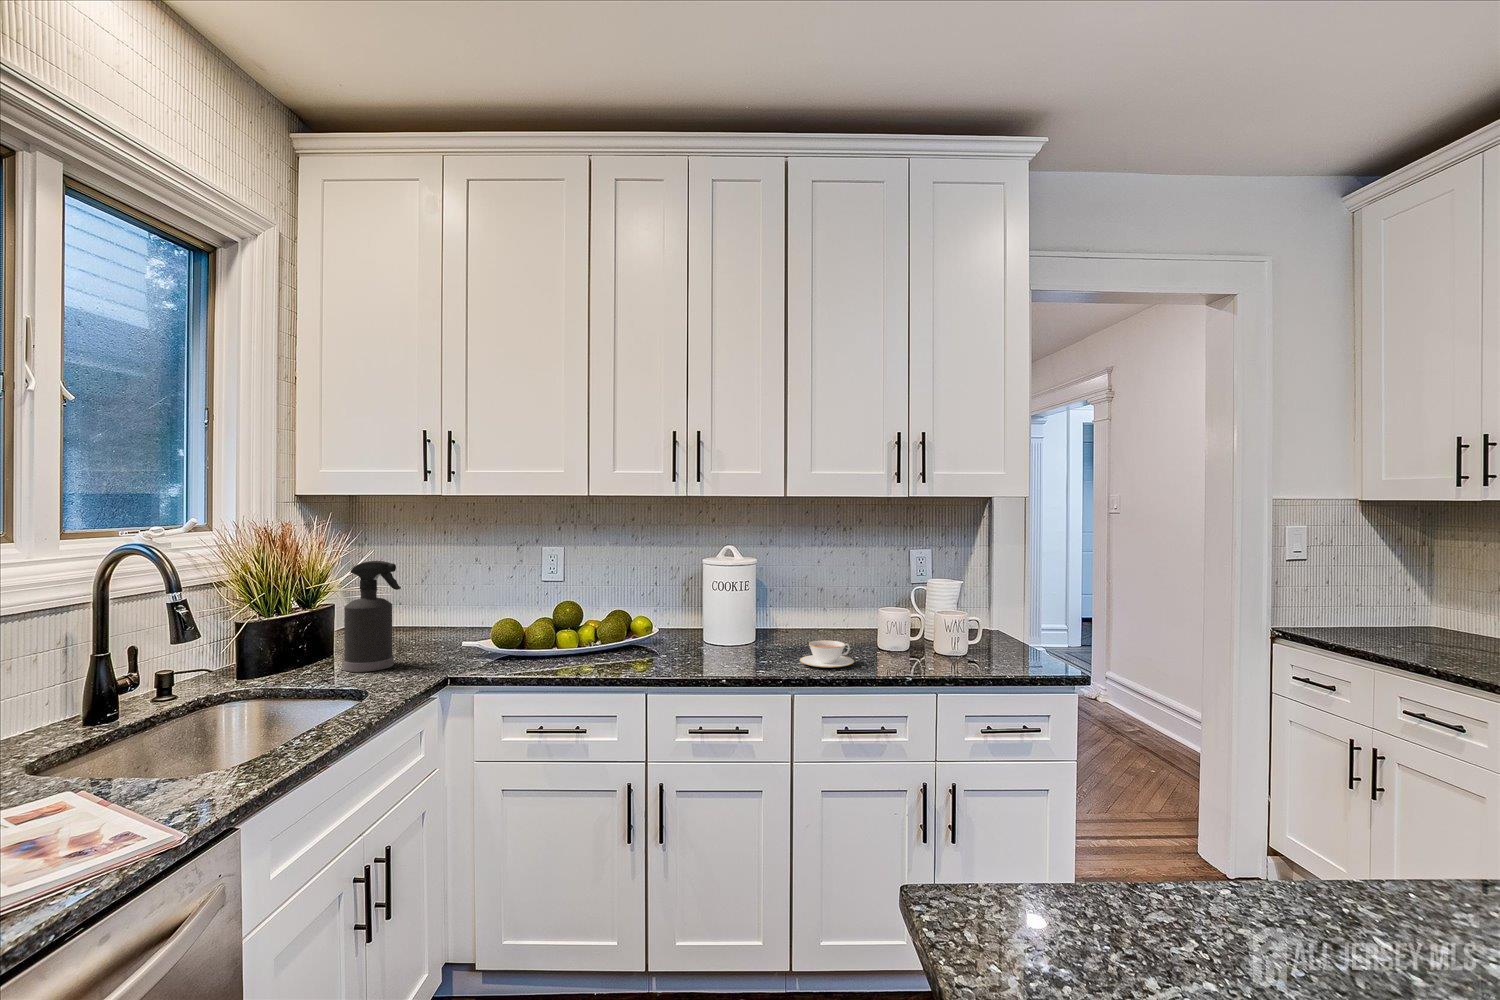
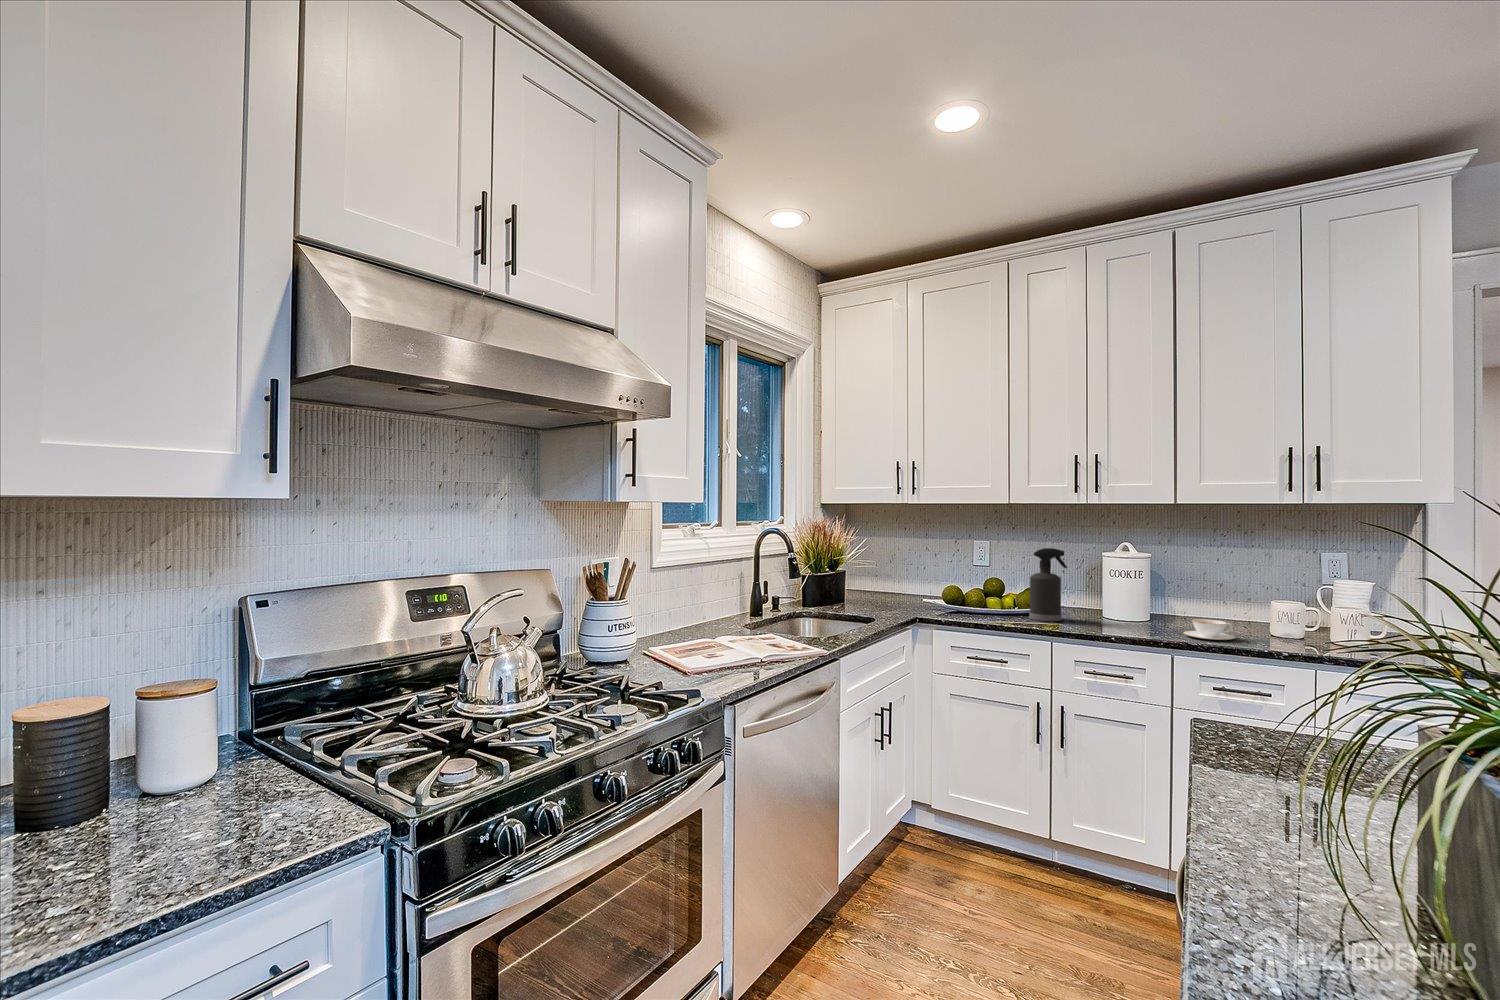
spray bottle: present [343,561,400,672] -> present [1029,548,1067,621]

